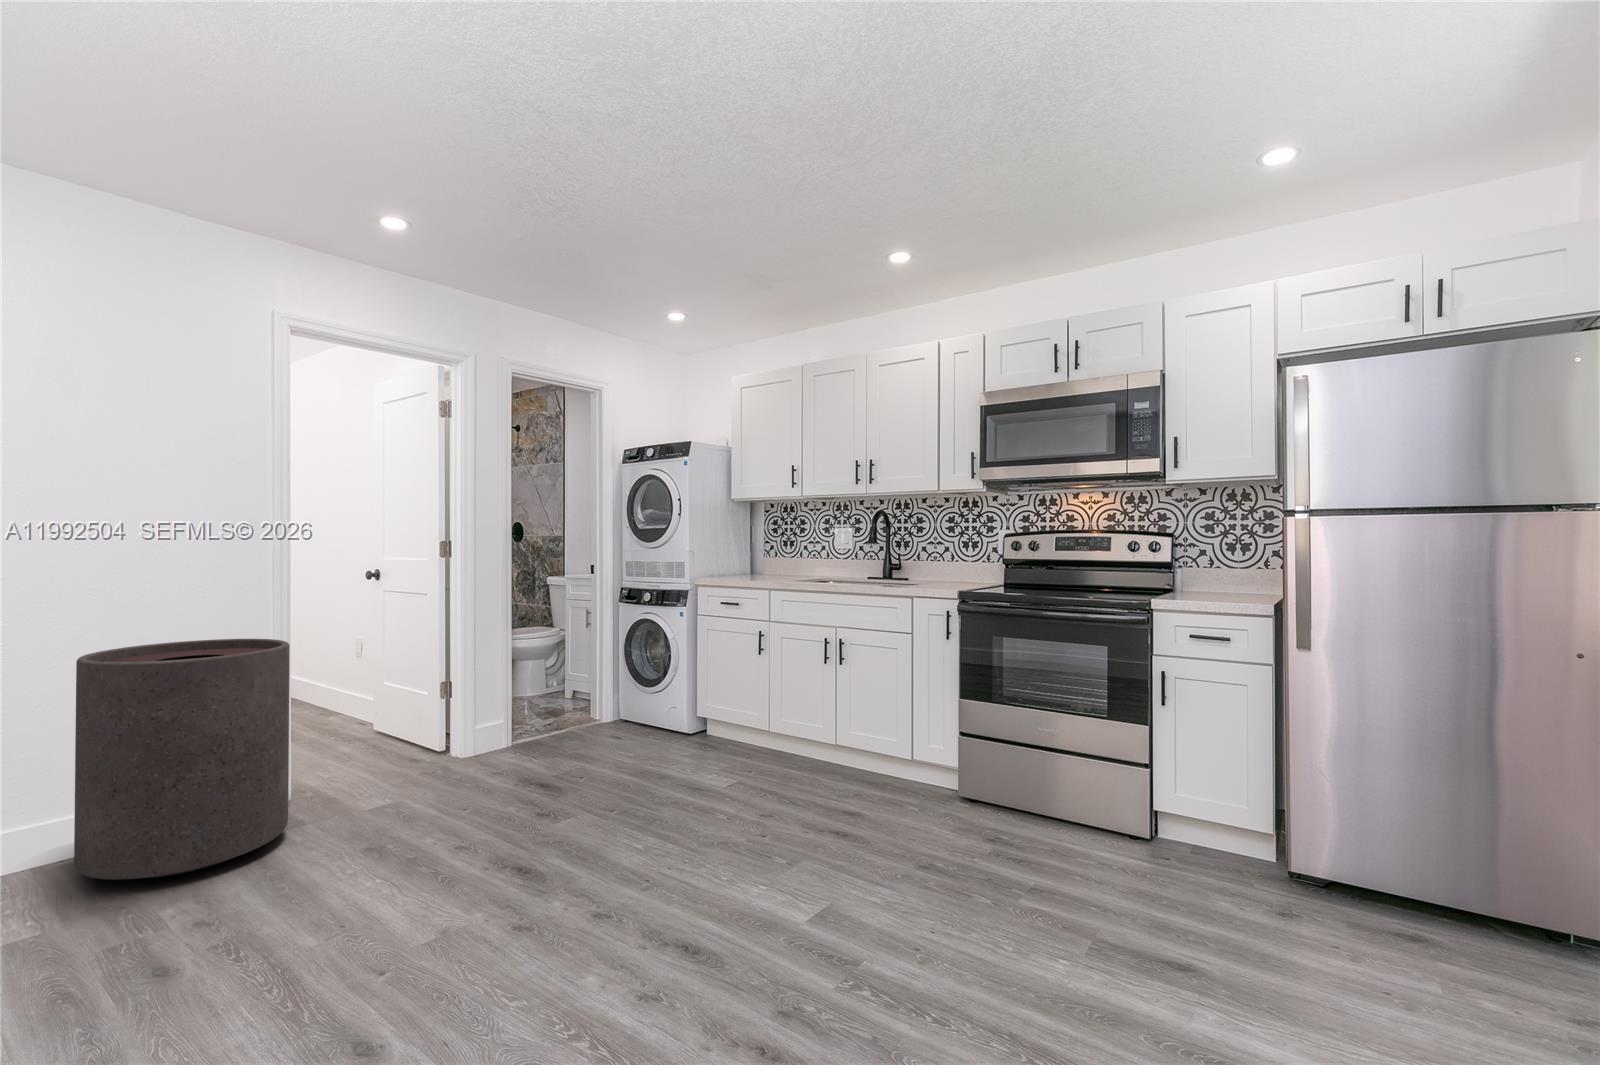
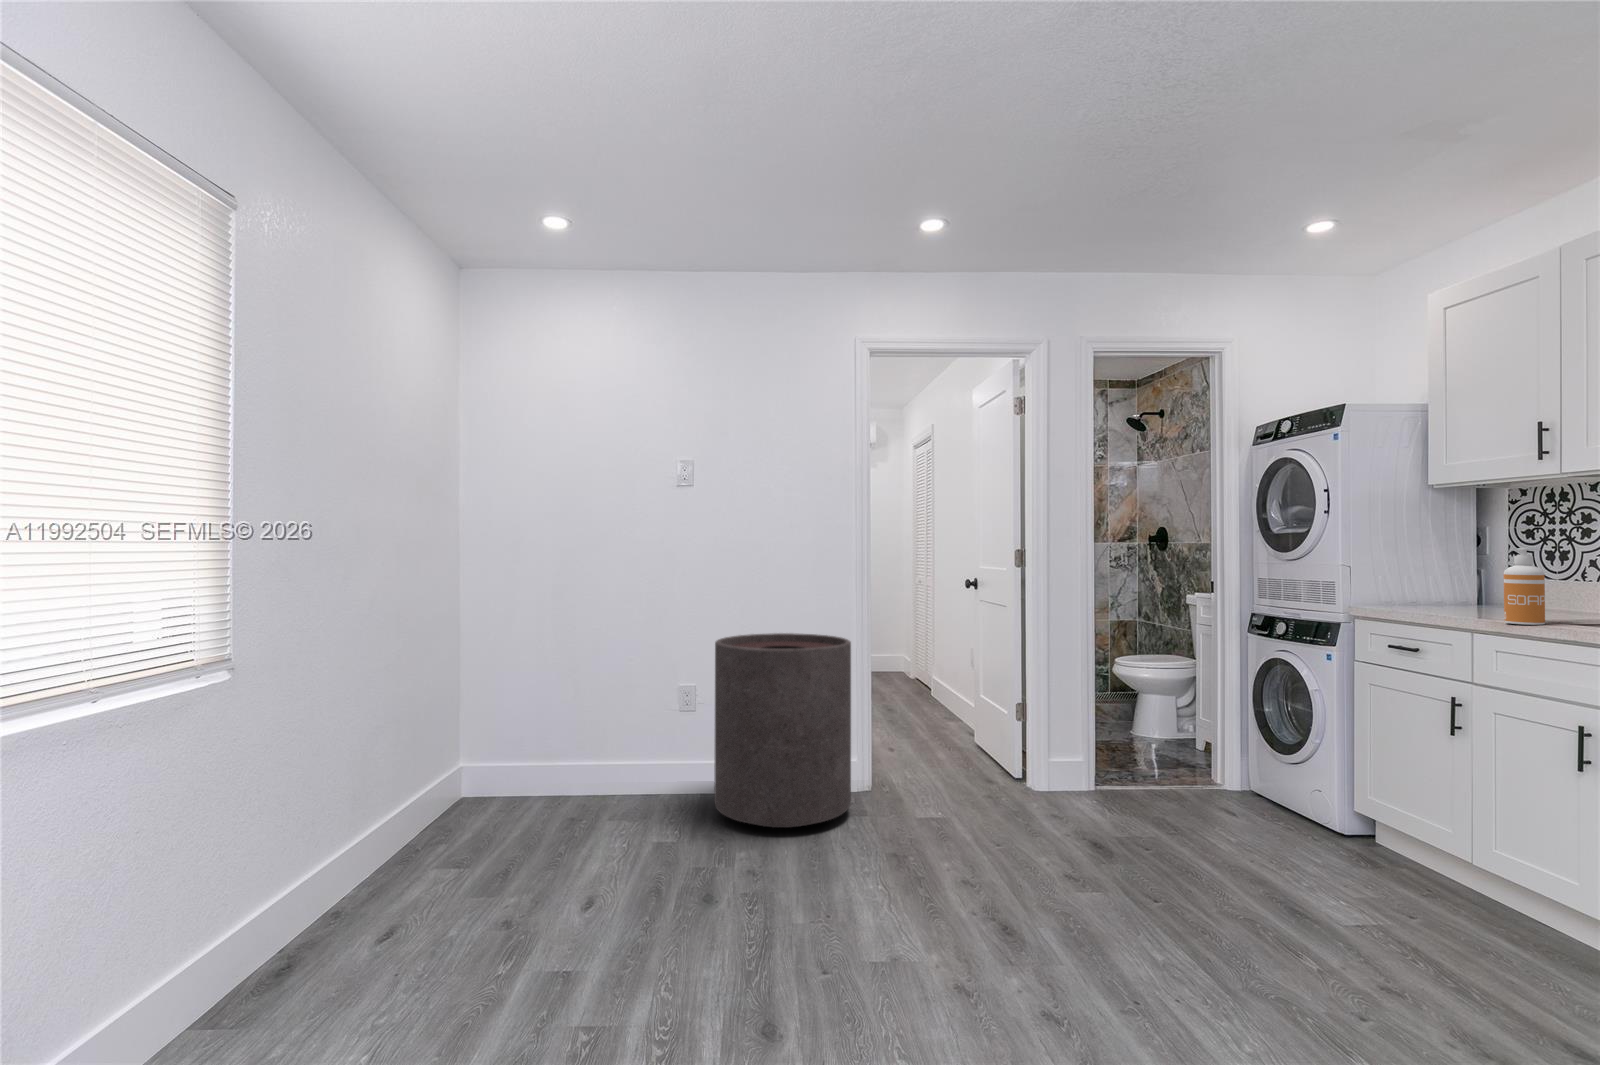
soap dispenser: none [781,539,799,583] -> present [1504,548,1545,625]

